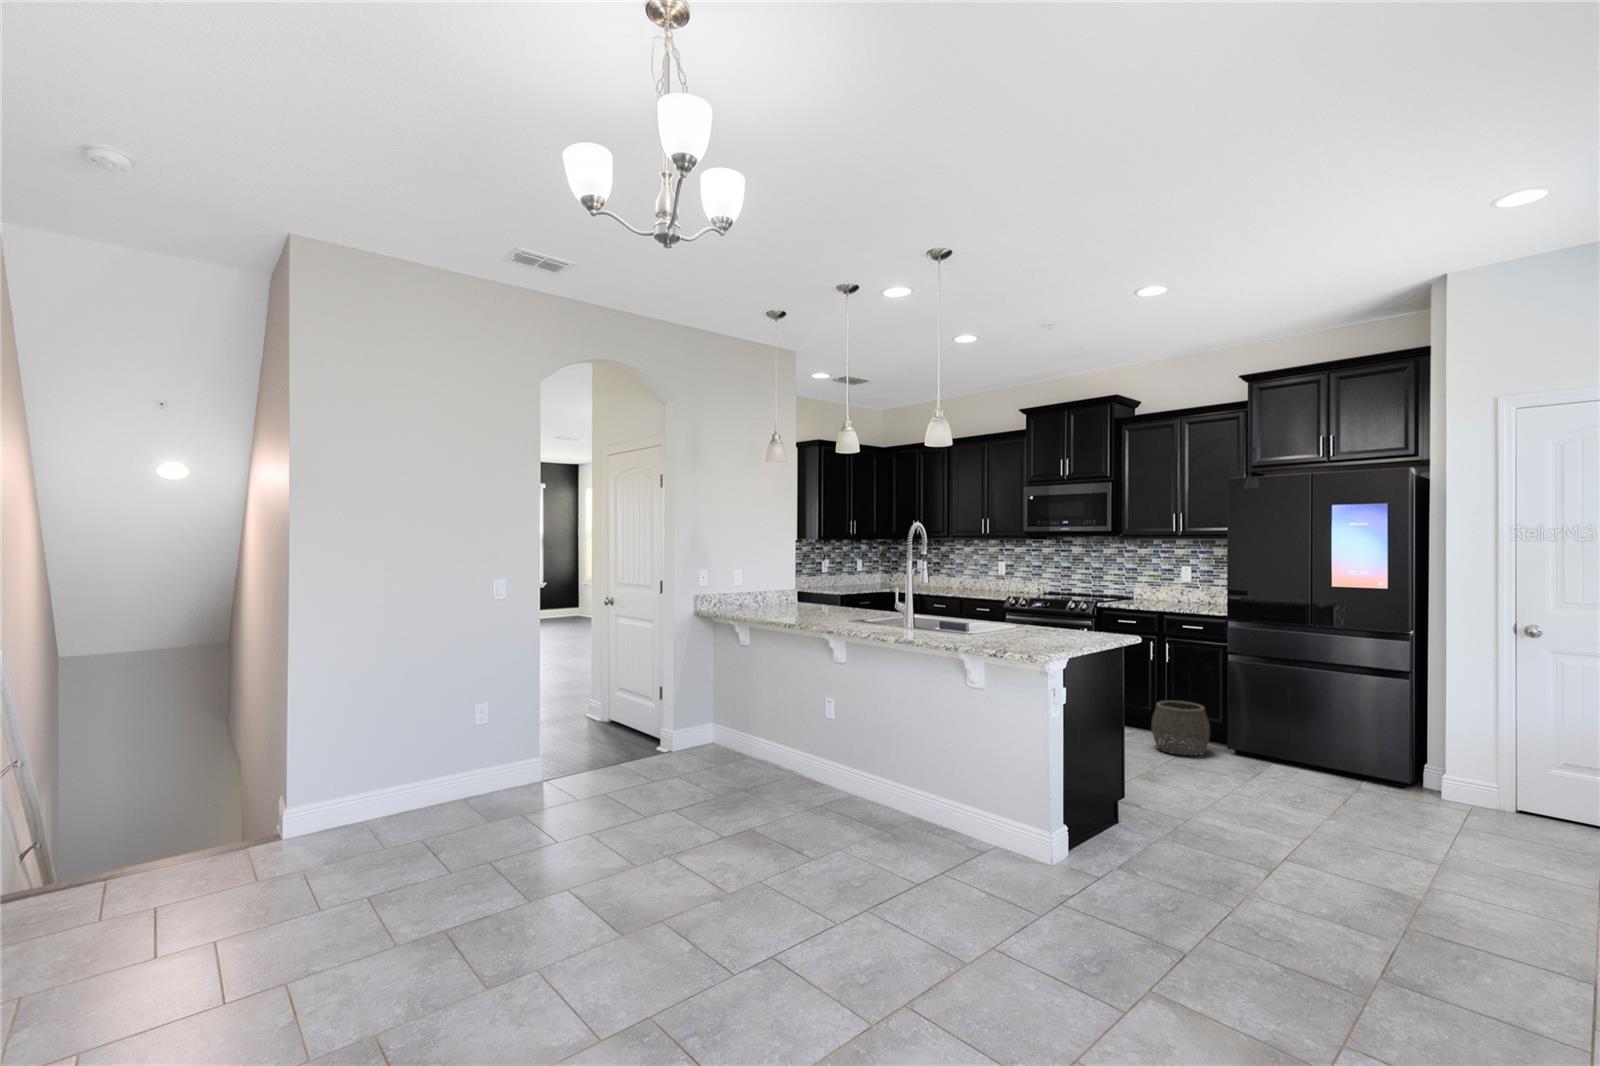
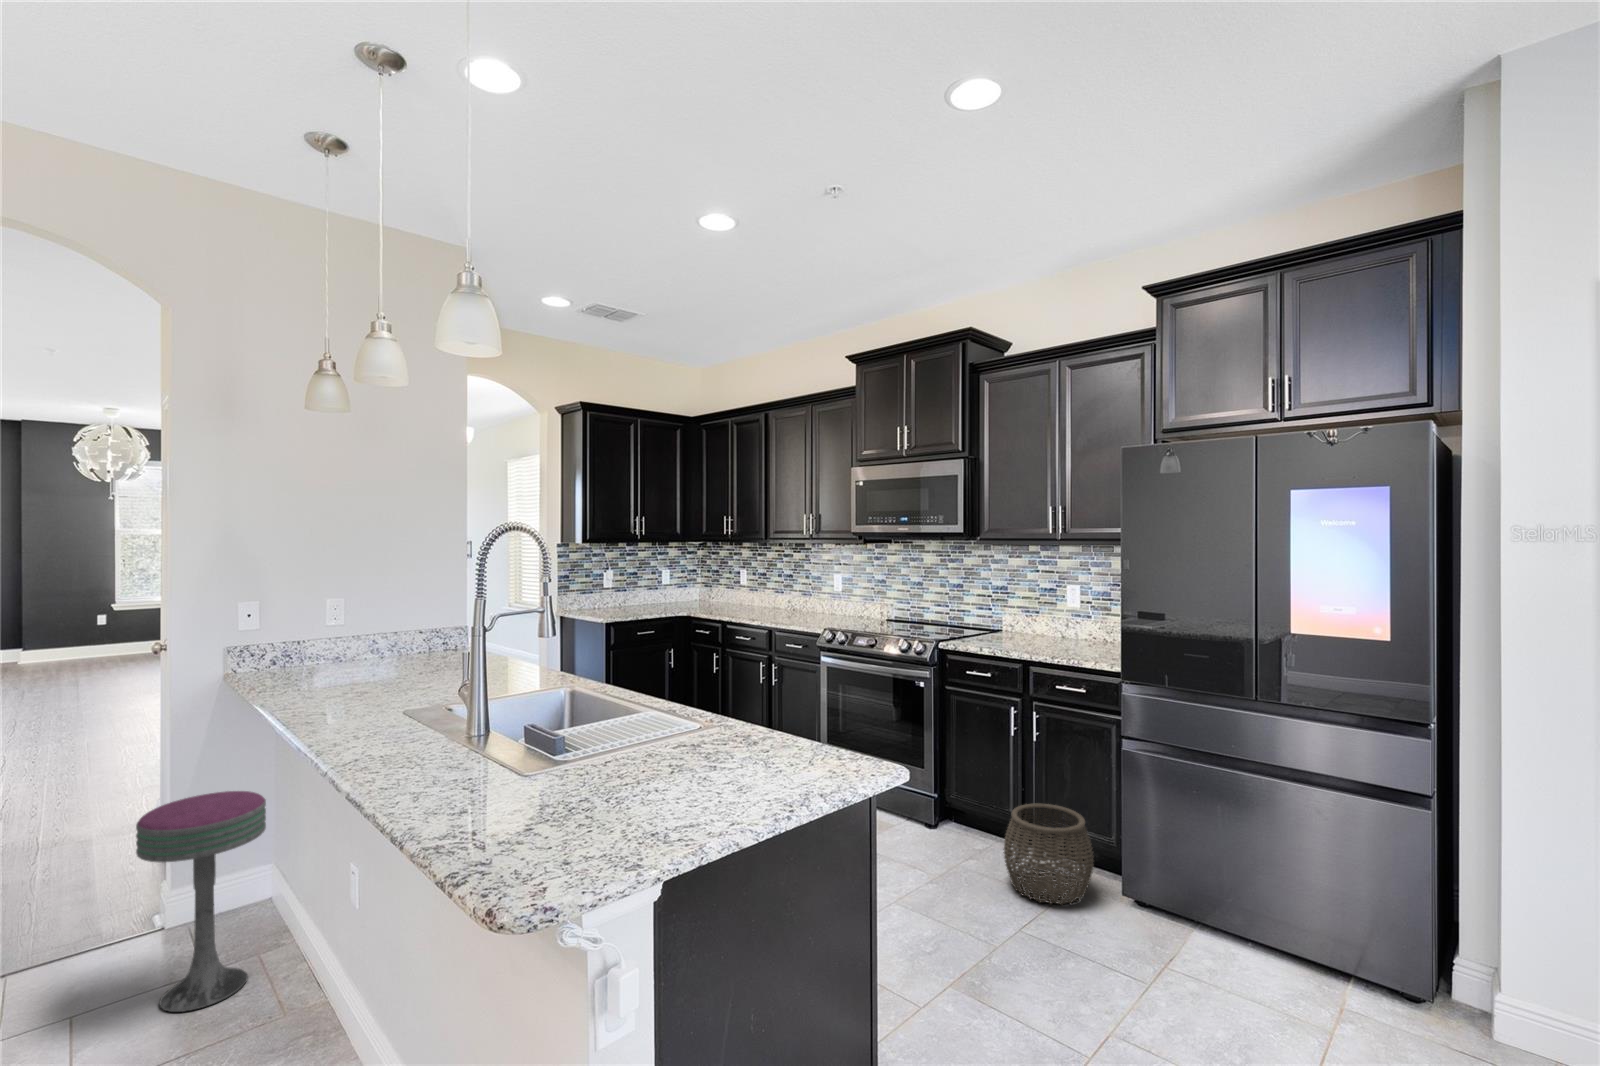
bar stool: none [698,671,753,780] -> present [136,791,266,1012]

